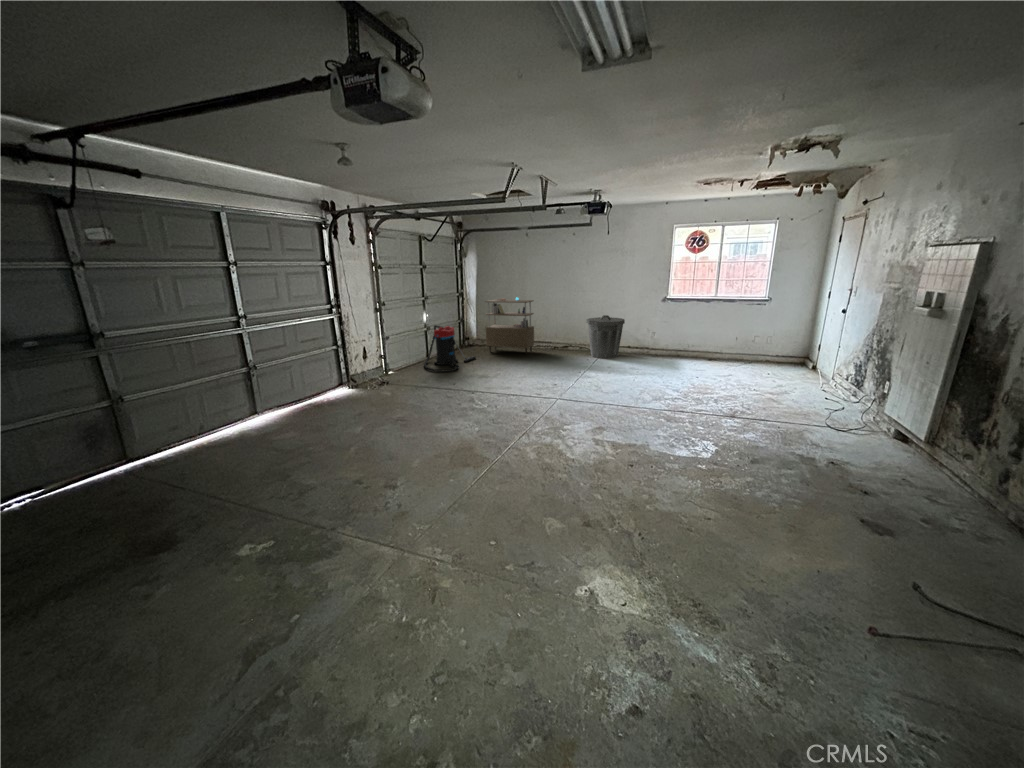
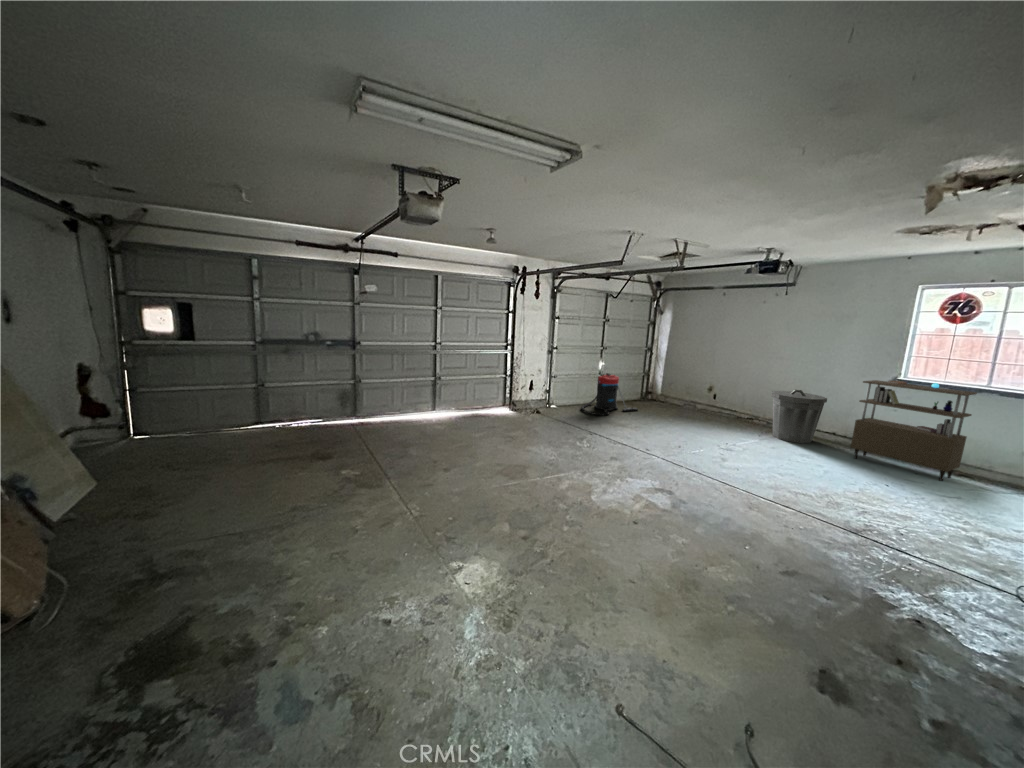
shelving unit: present [485,298,534,354] -> present [851,380,977,481]

